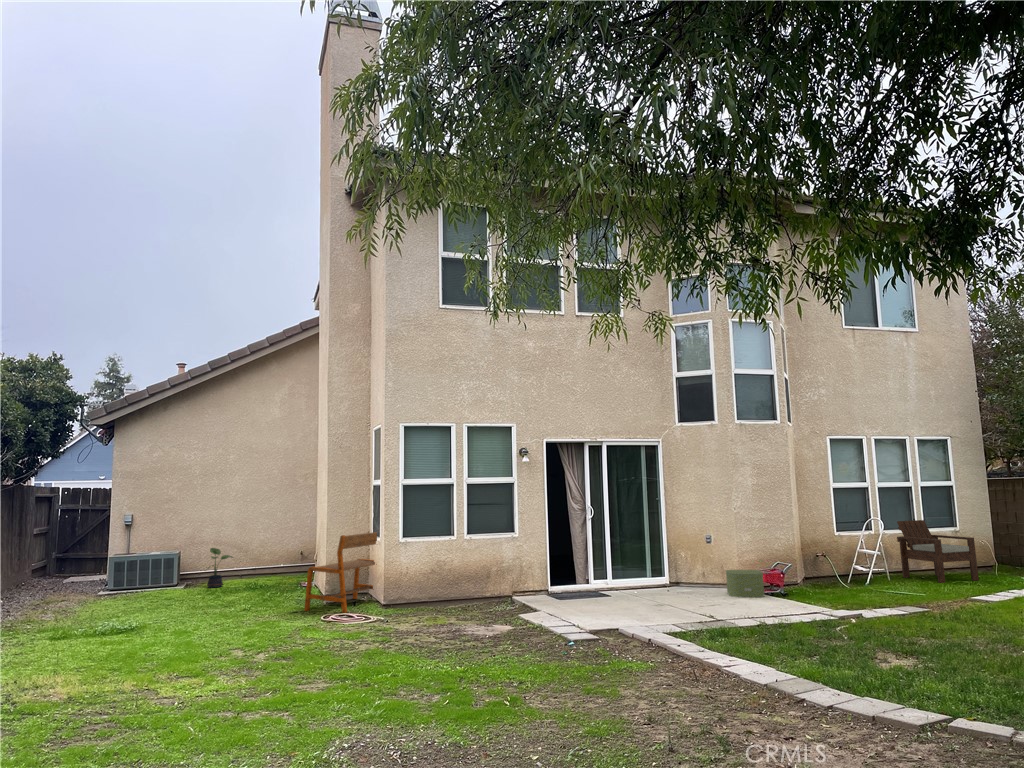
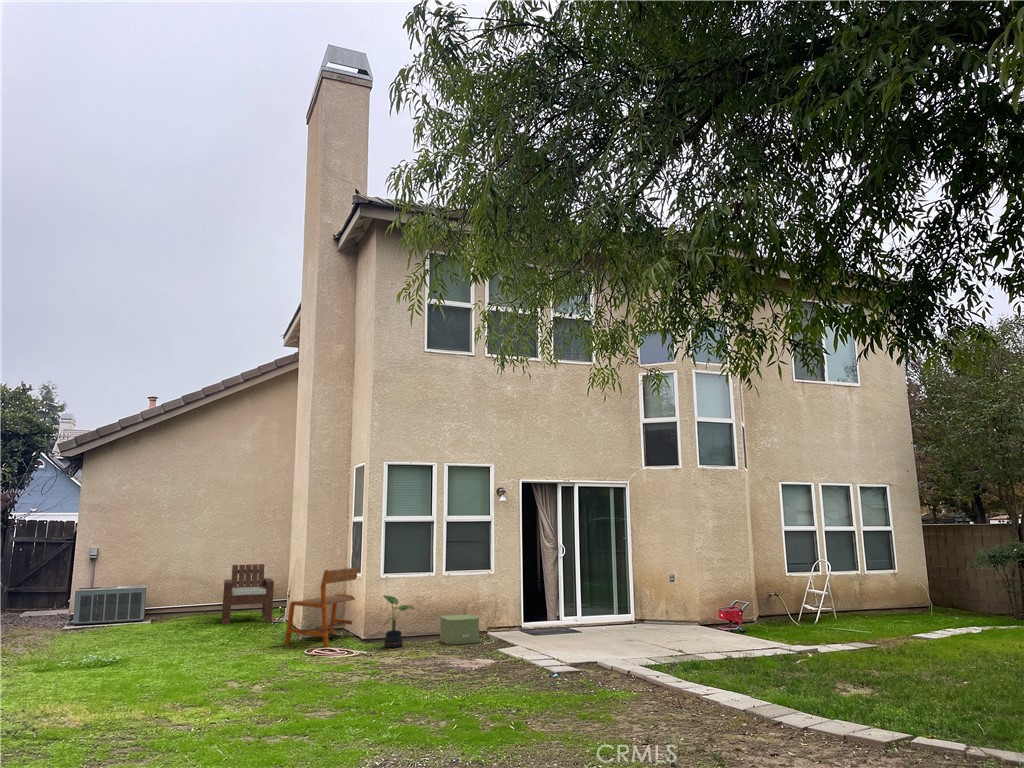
chair: present [897,520,979,583] -> present [222,564,274,624]
potted plant: present [207,548,233,588] -> present [384,595,413,648]
storage box: present [726,570,764,597] -> present [440,615,479,645]

